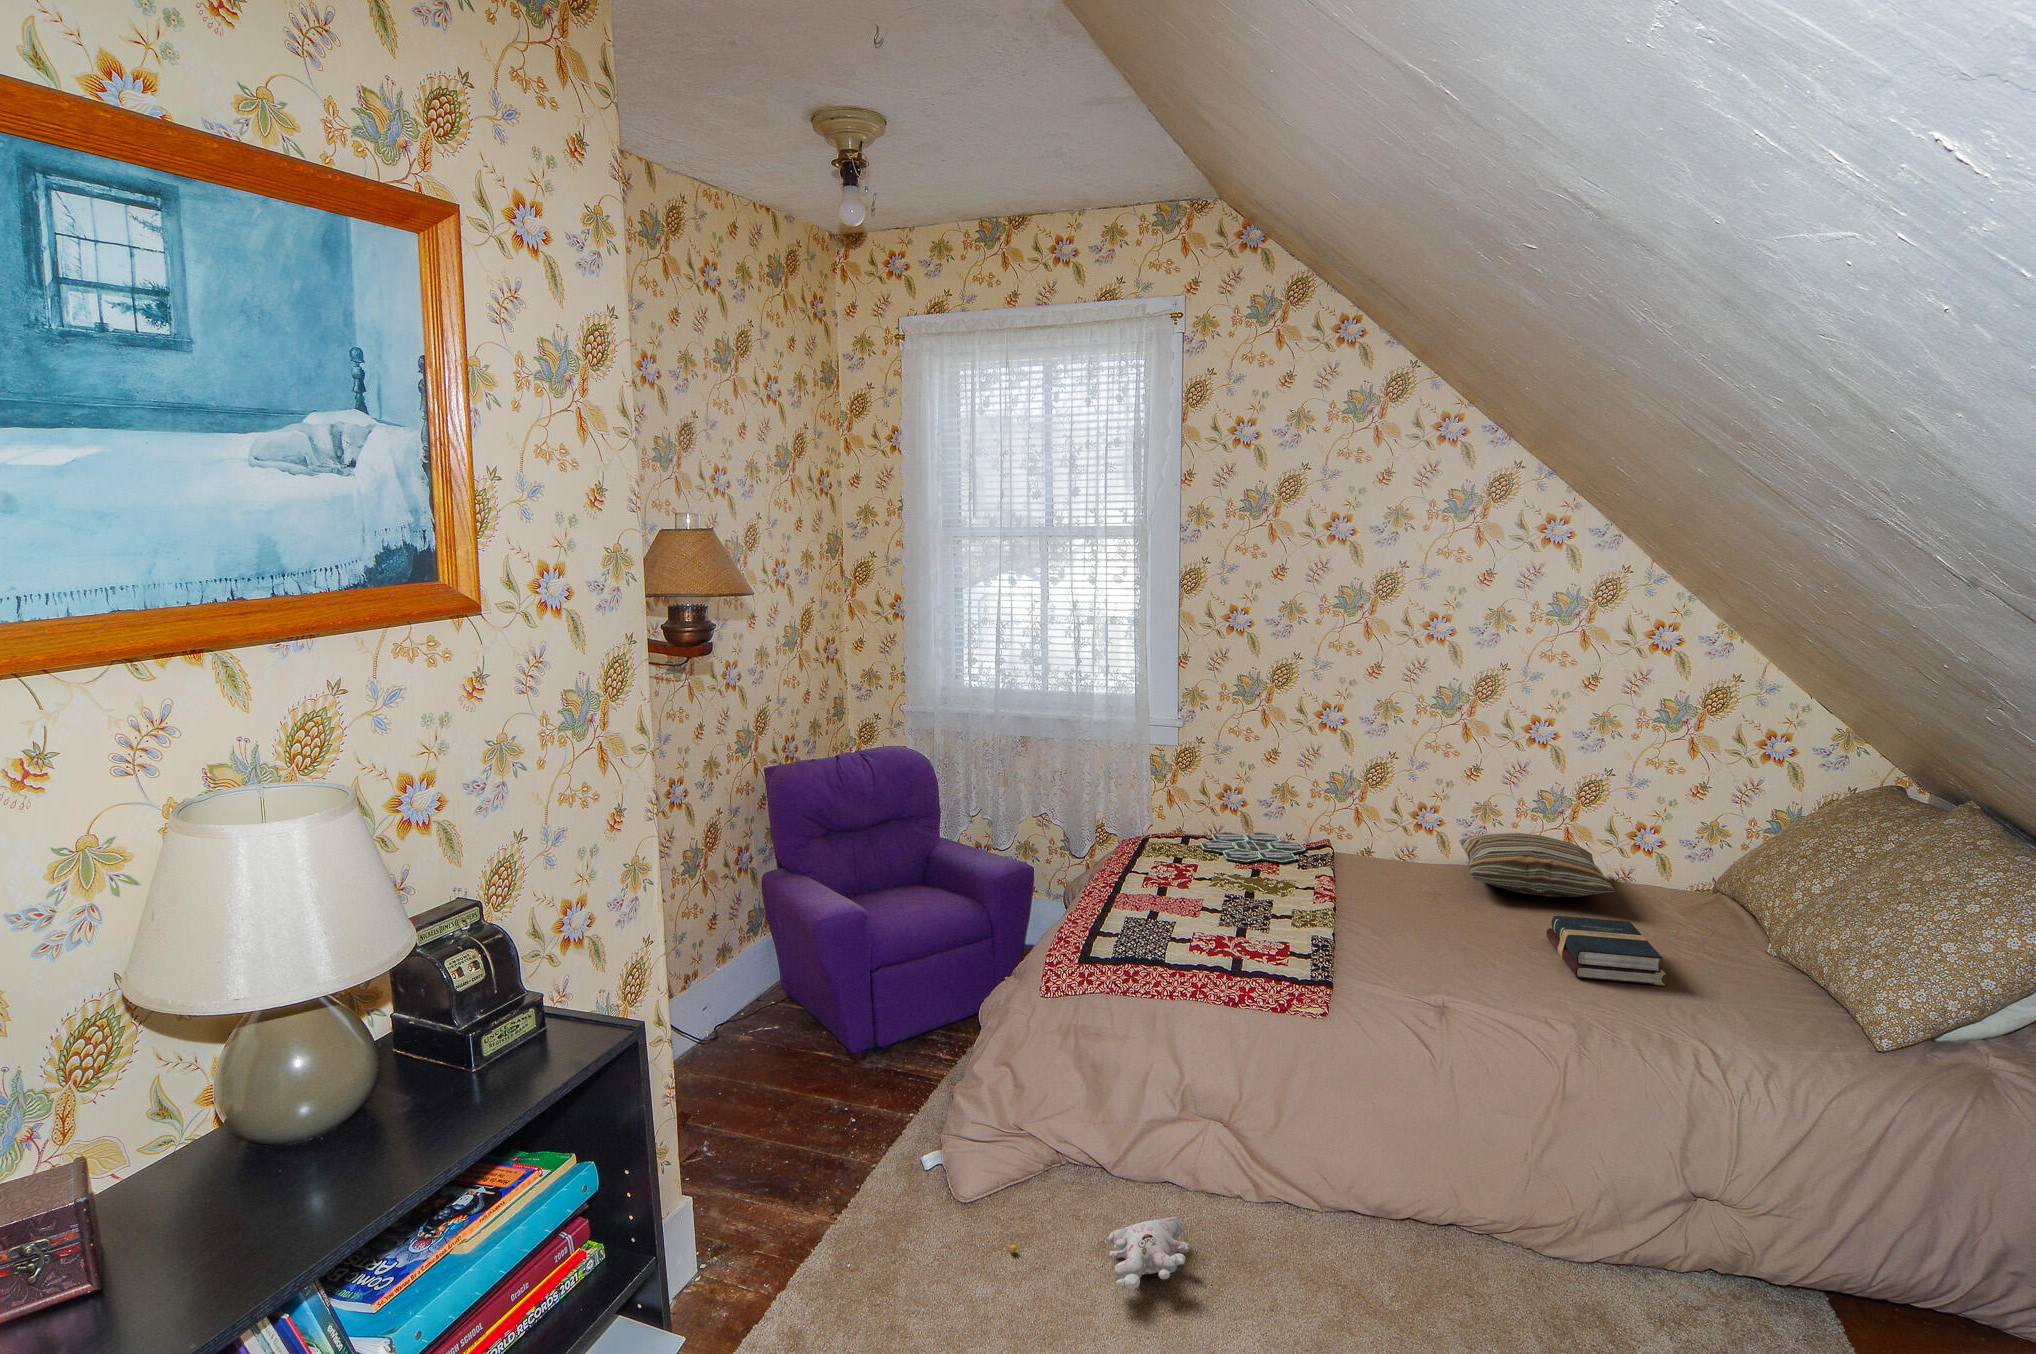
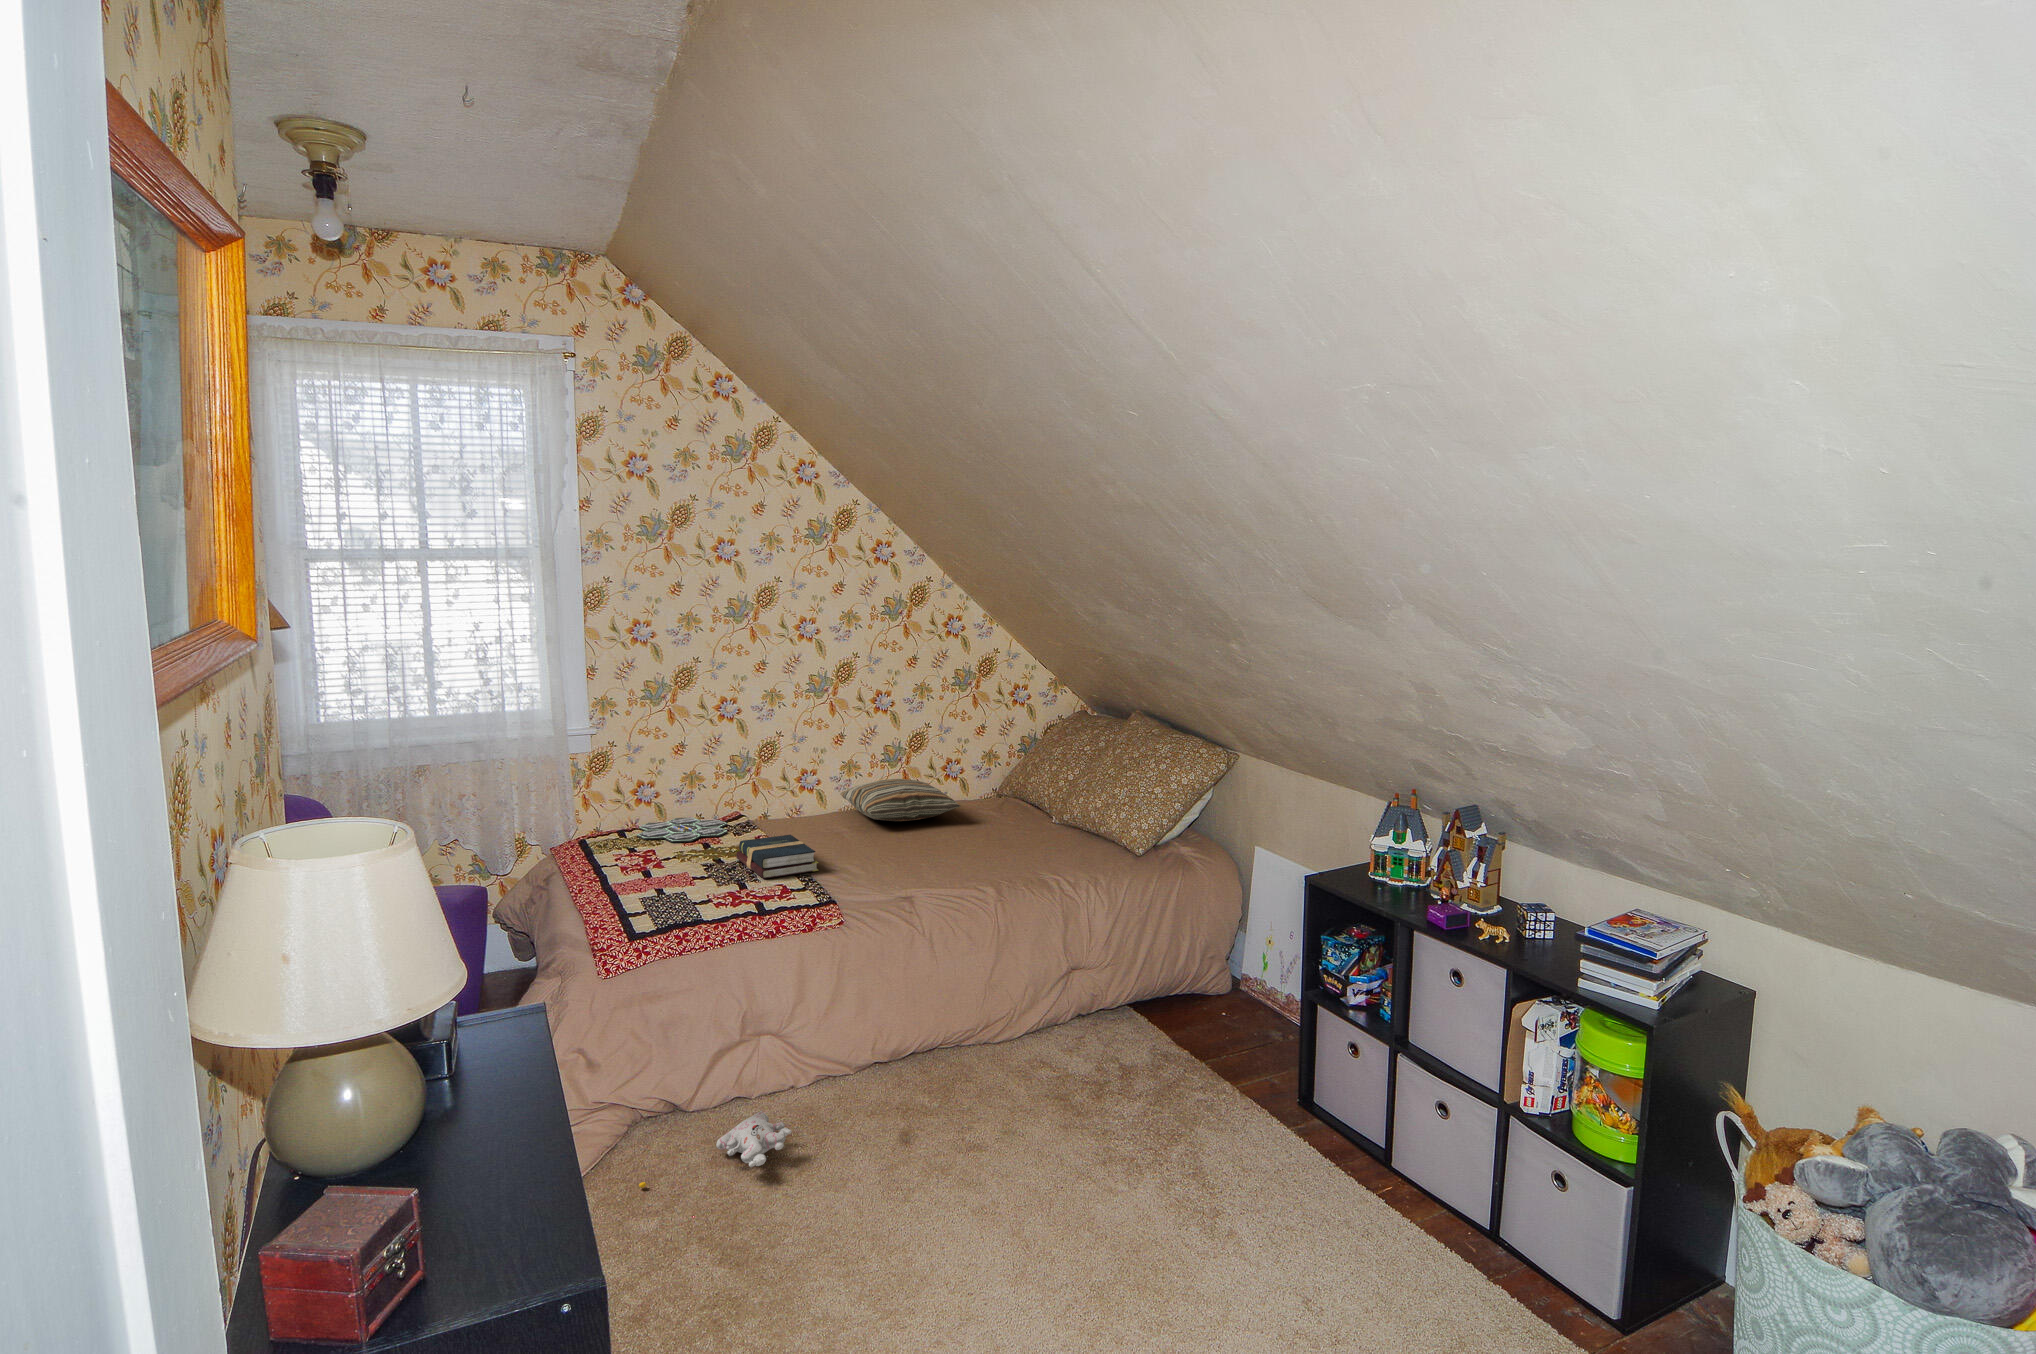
hardback book: present [1547,916,1666,985] -> present [736,835,819,879]

